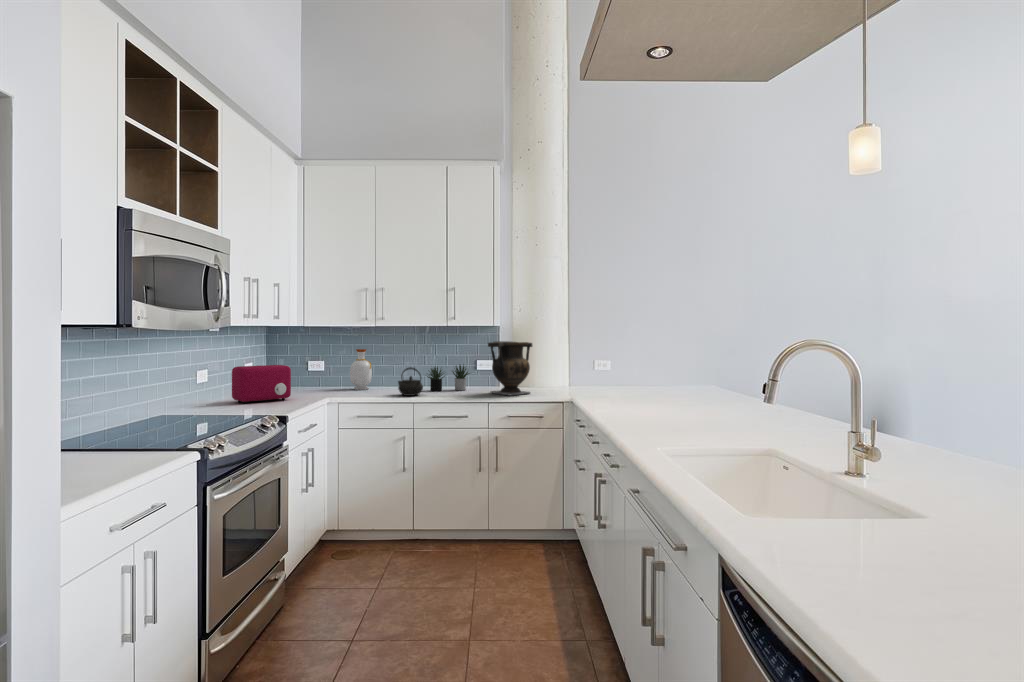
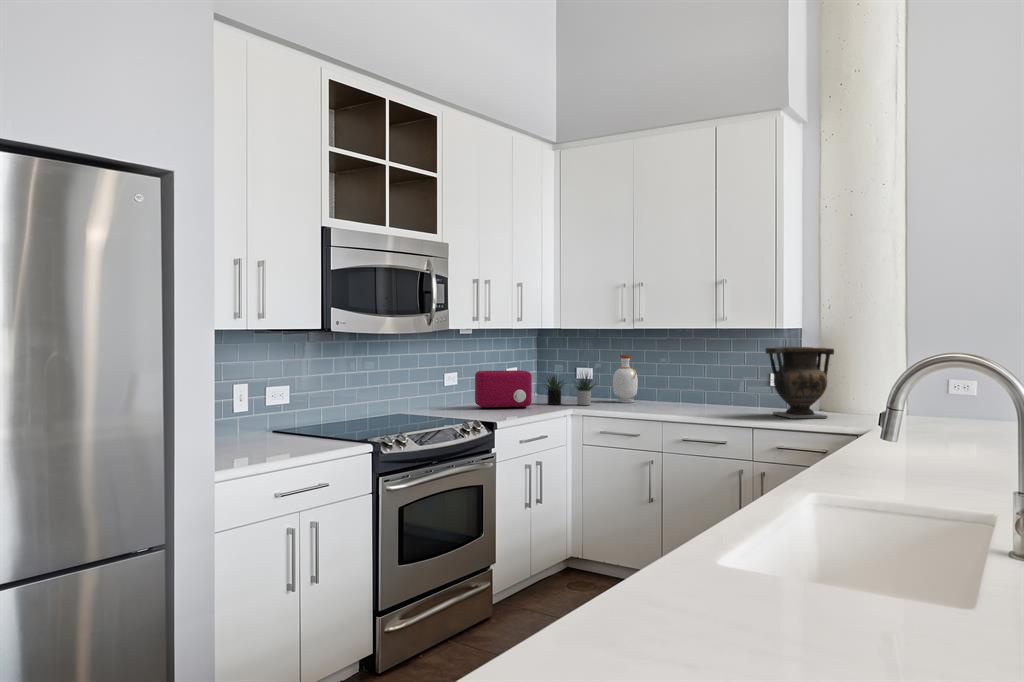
succulent plant: present [427,365,470,391] -> present [545,375,596,405]
kettle: present [398,367,423,396] -> none [652,377,682,412]

